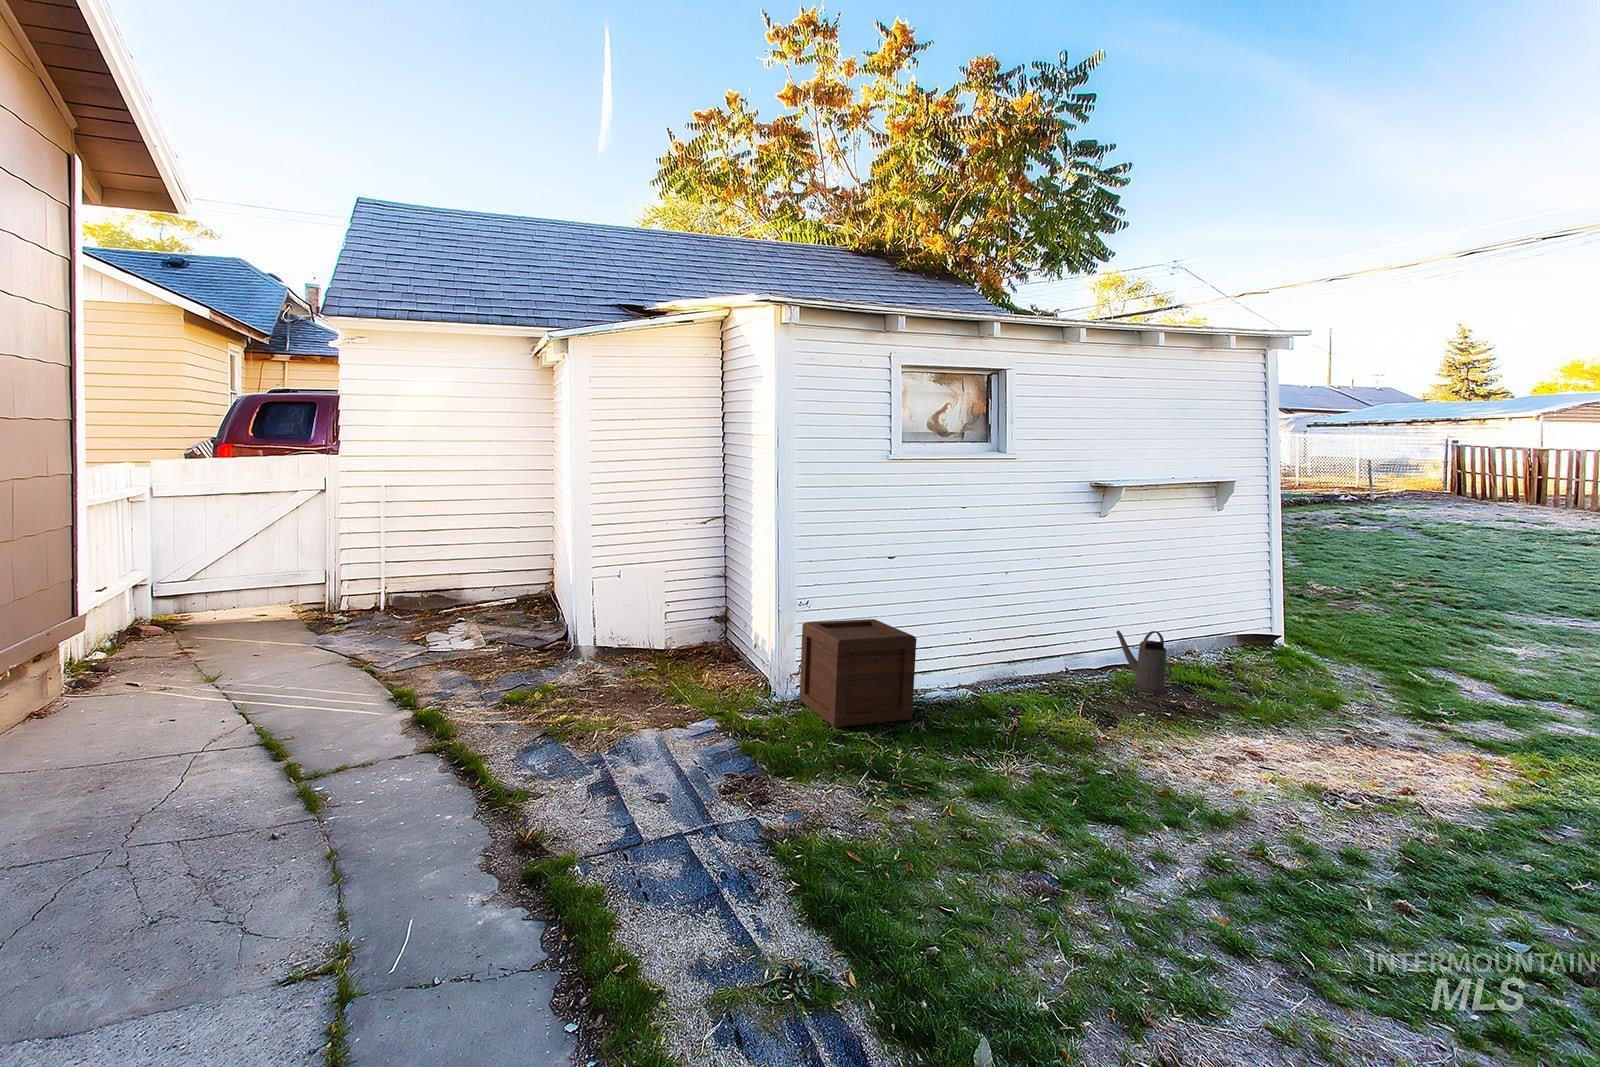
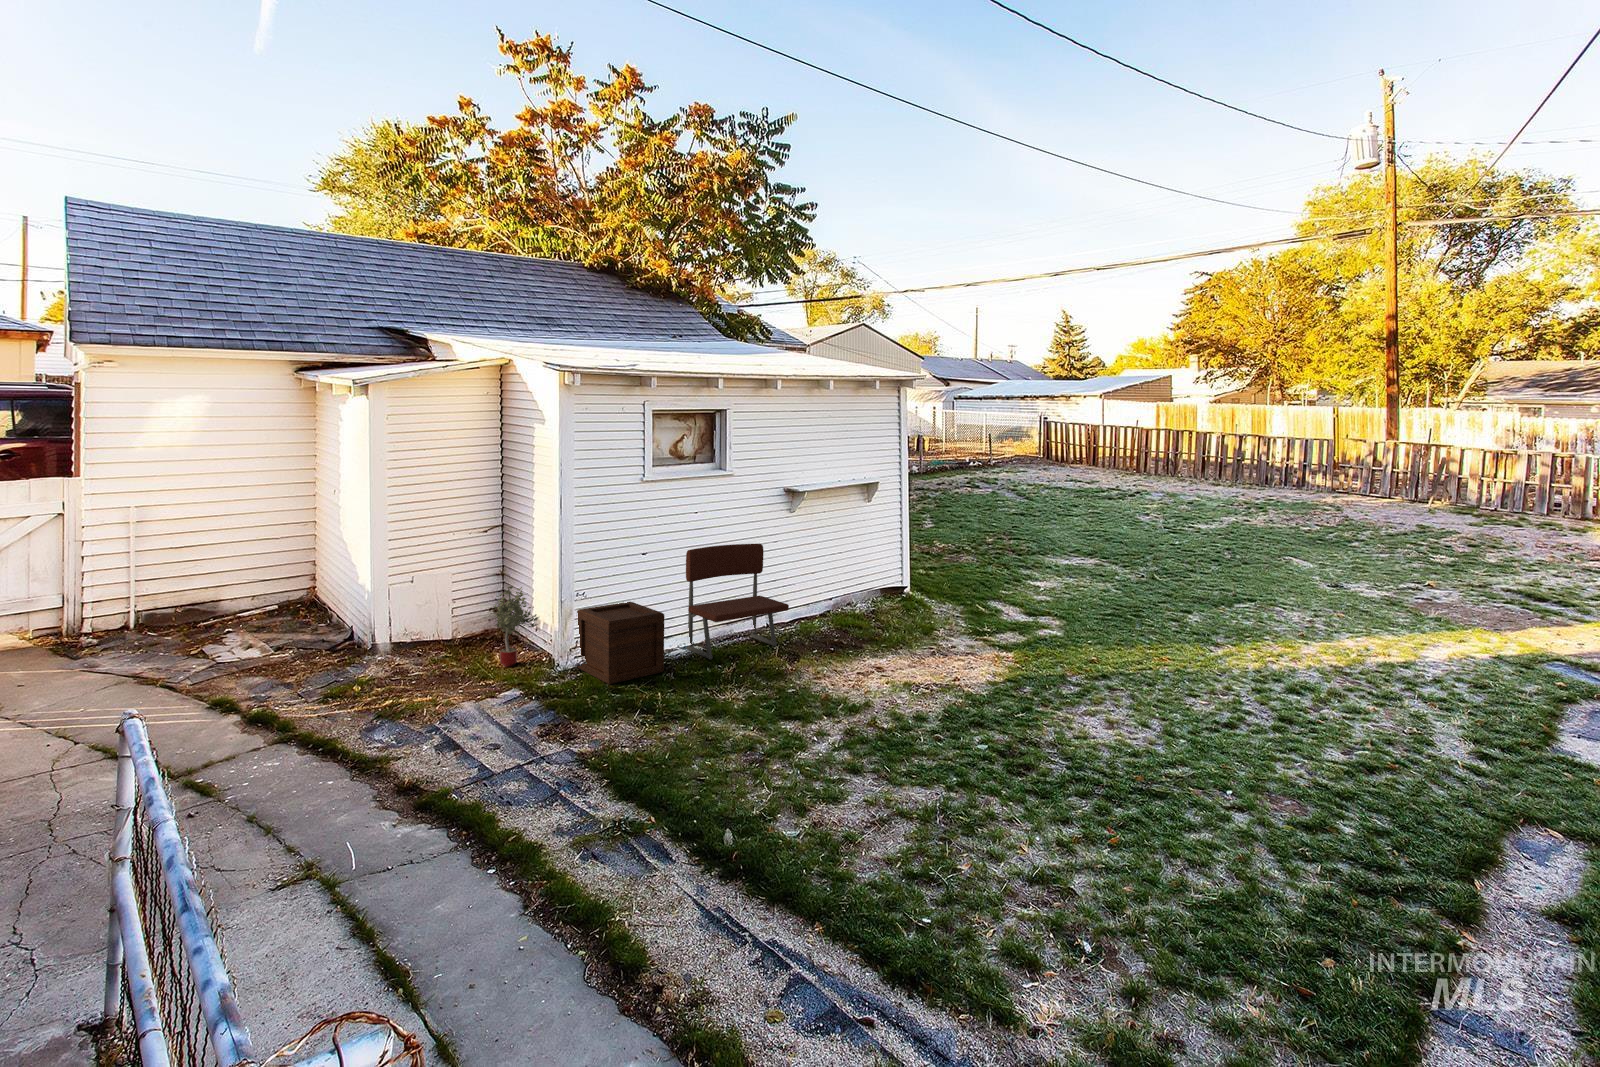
bench: none [947,554,1099,710] -> present [686,544,789,659]
potted tree: none [700,586,758,689] -> present [494,586,539,667]
watering can: present [1116,630,1172,693] -> none [803,591,837,634]

